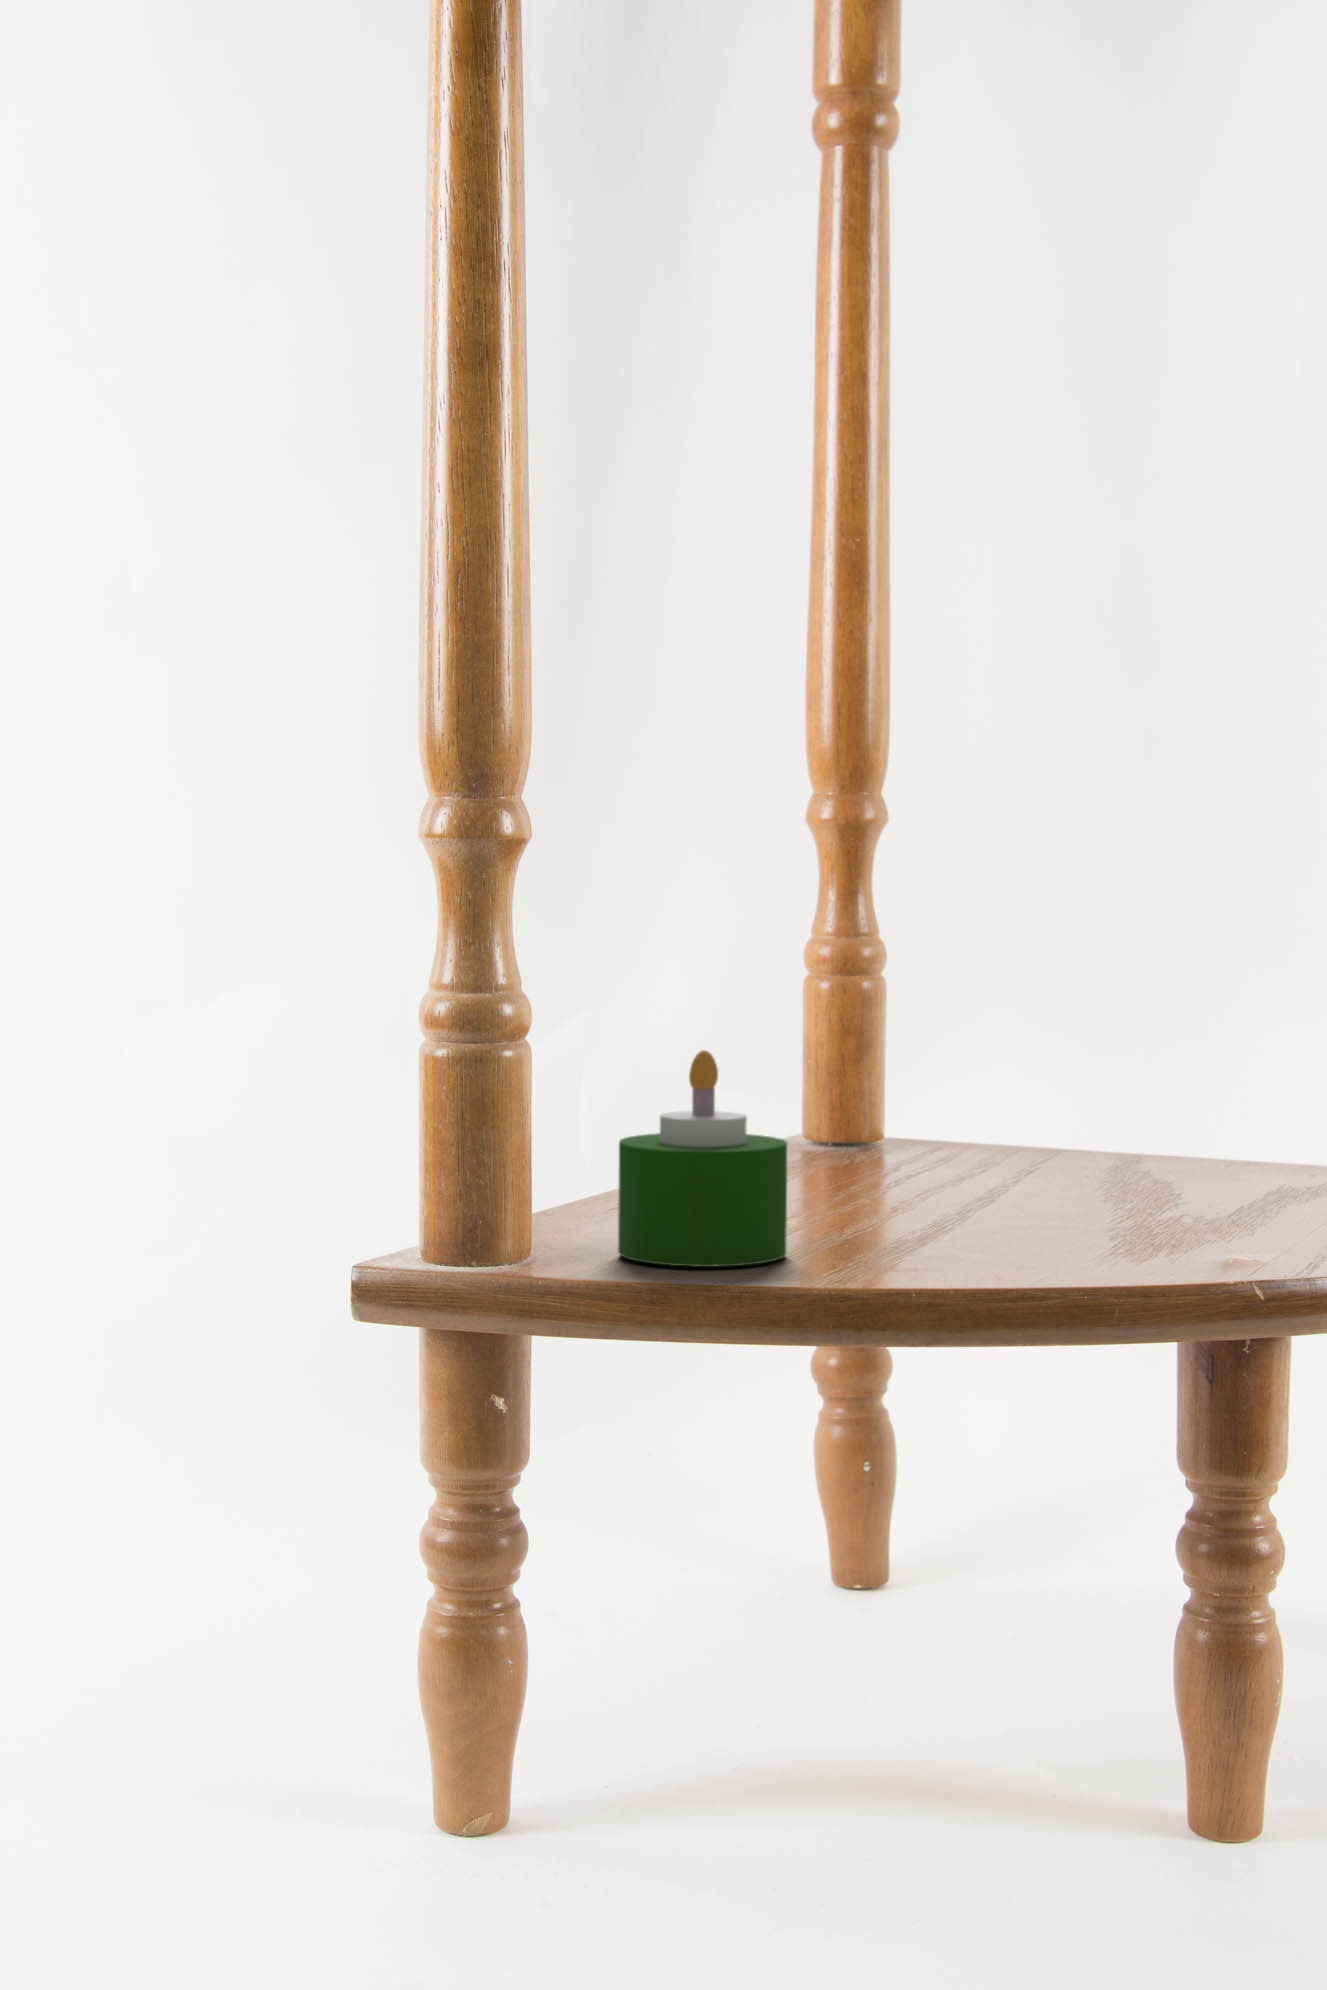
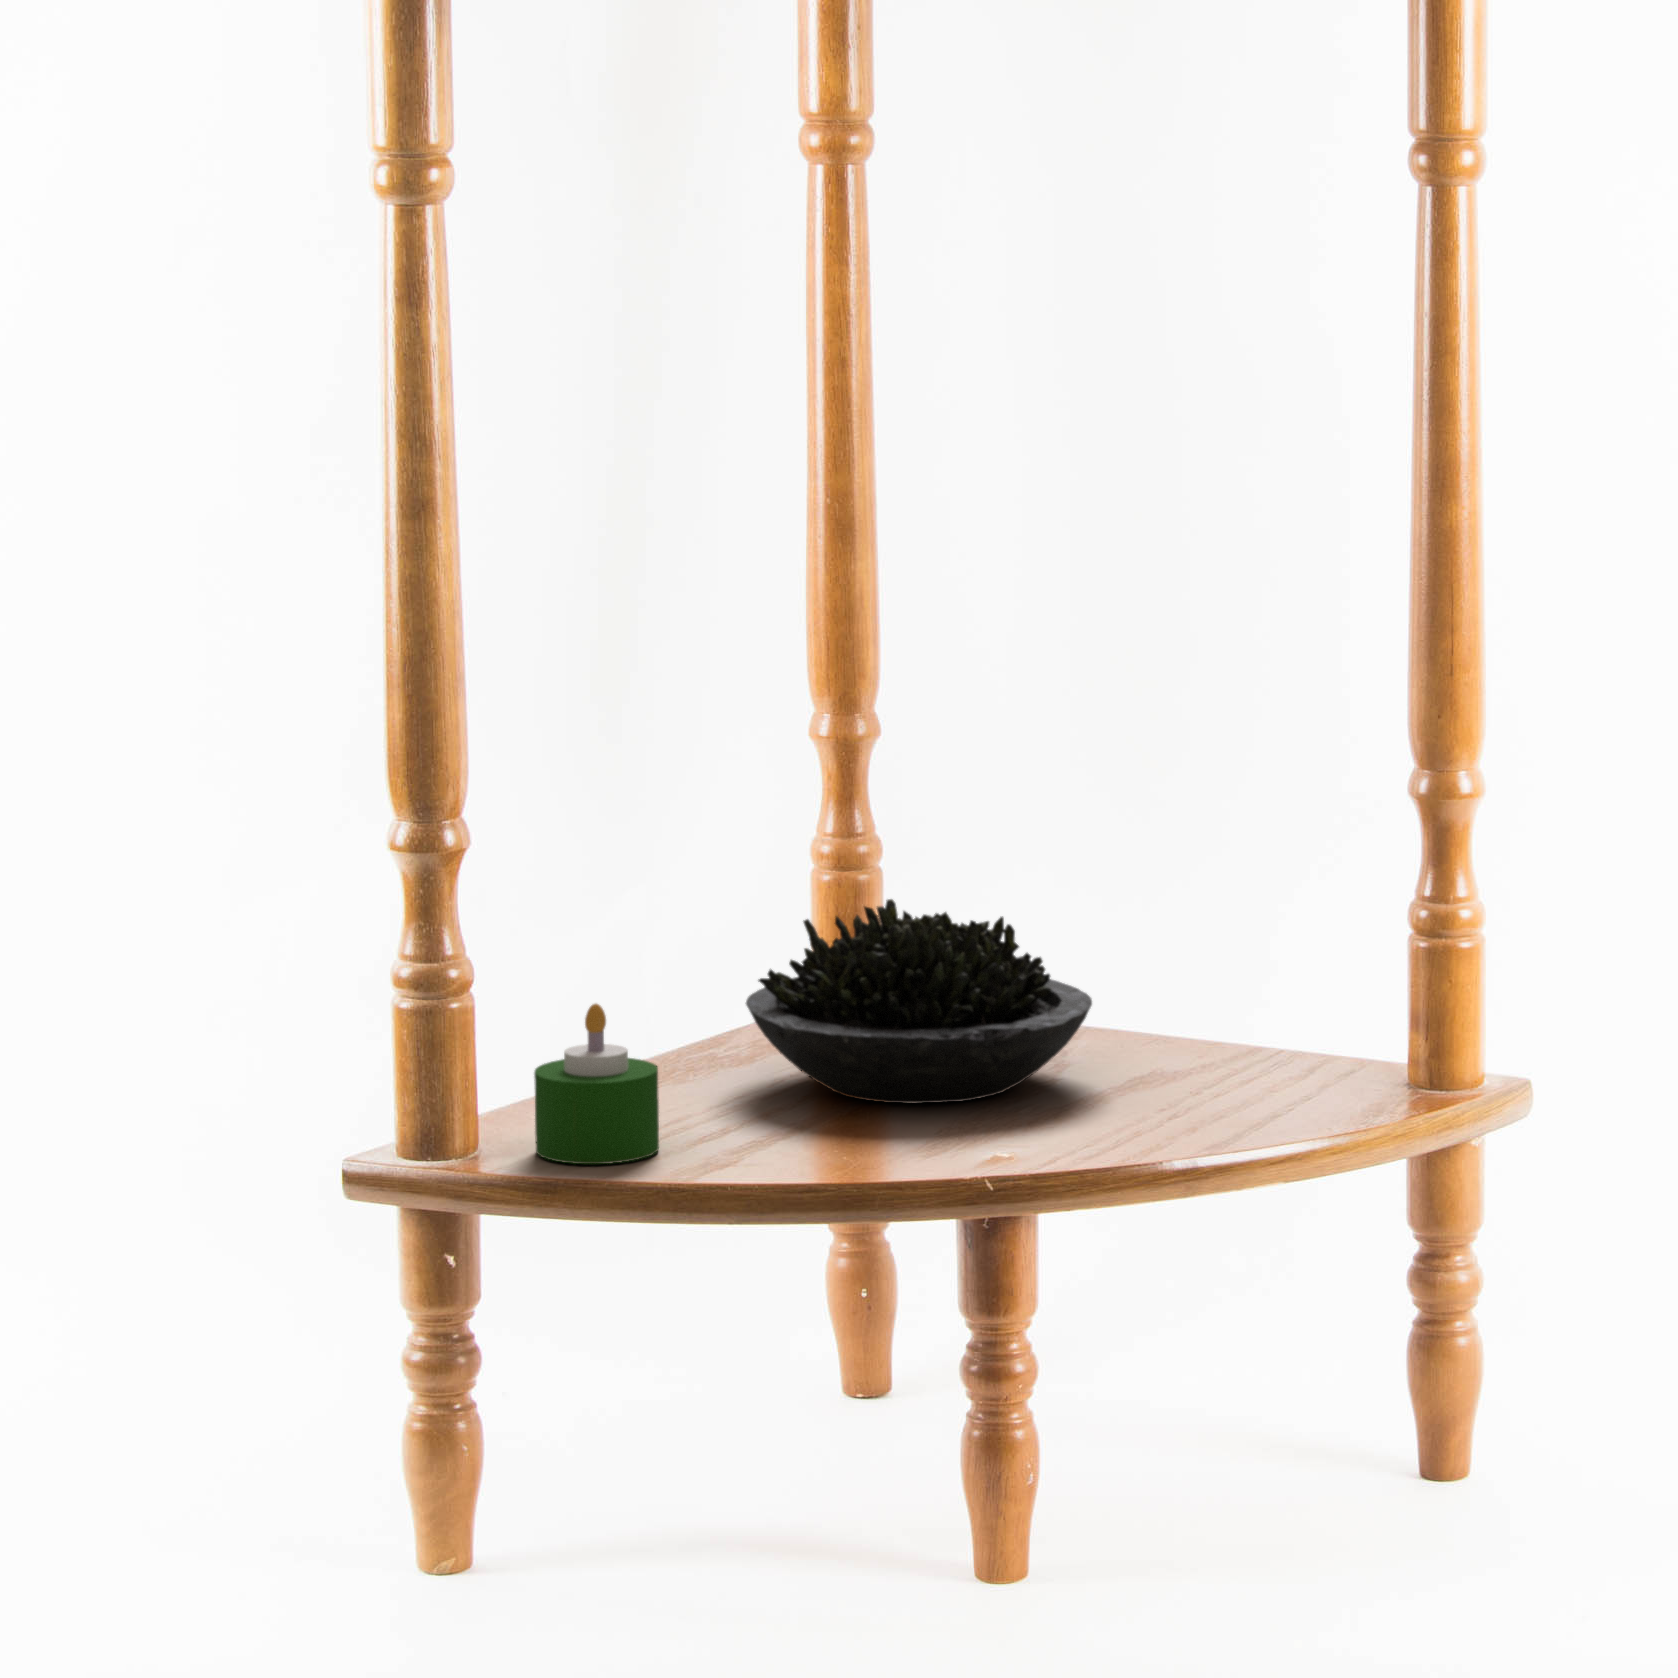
succulent plant: none [807,970,1238,1209] -> present [746,899,1092,1103]

